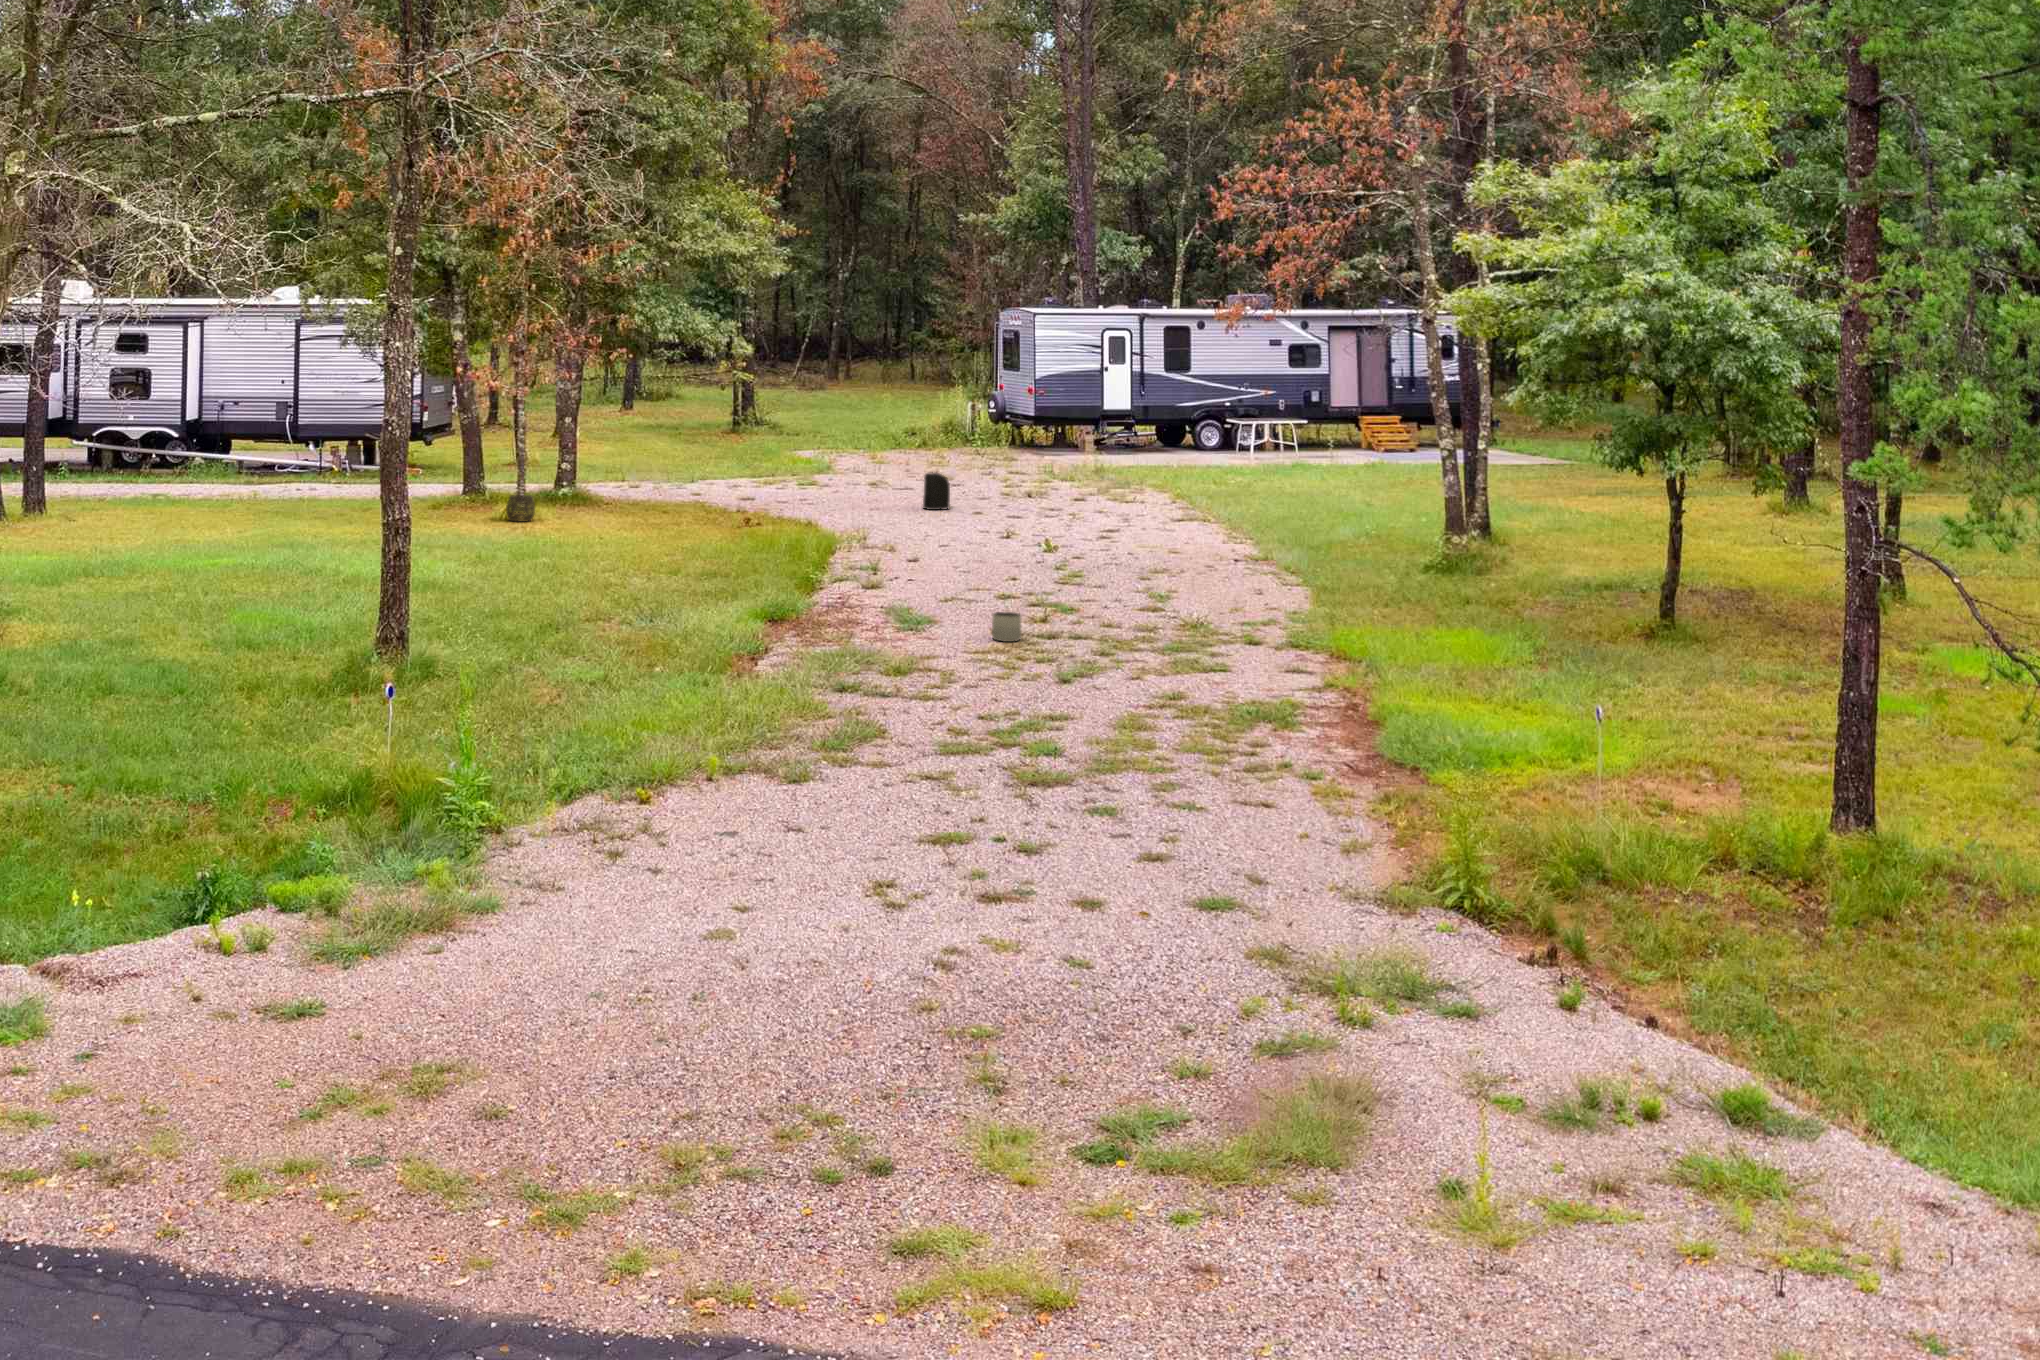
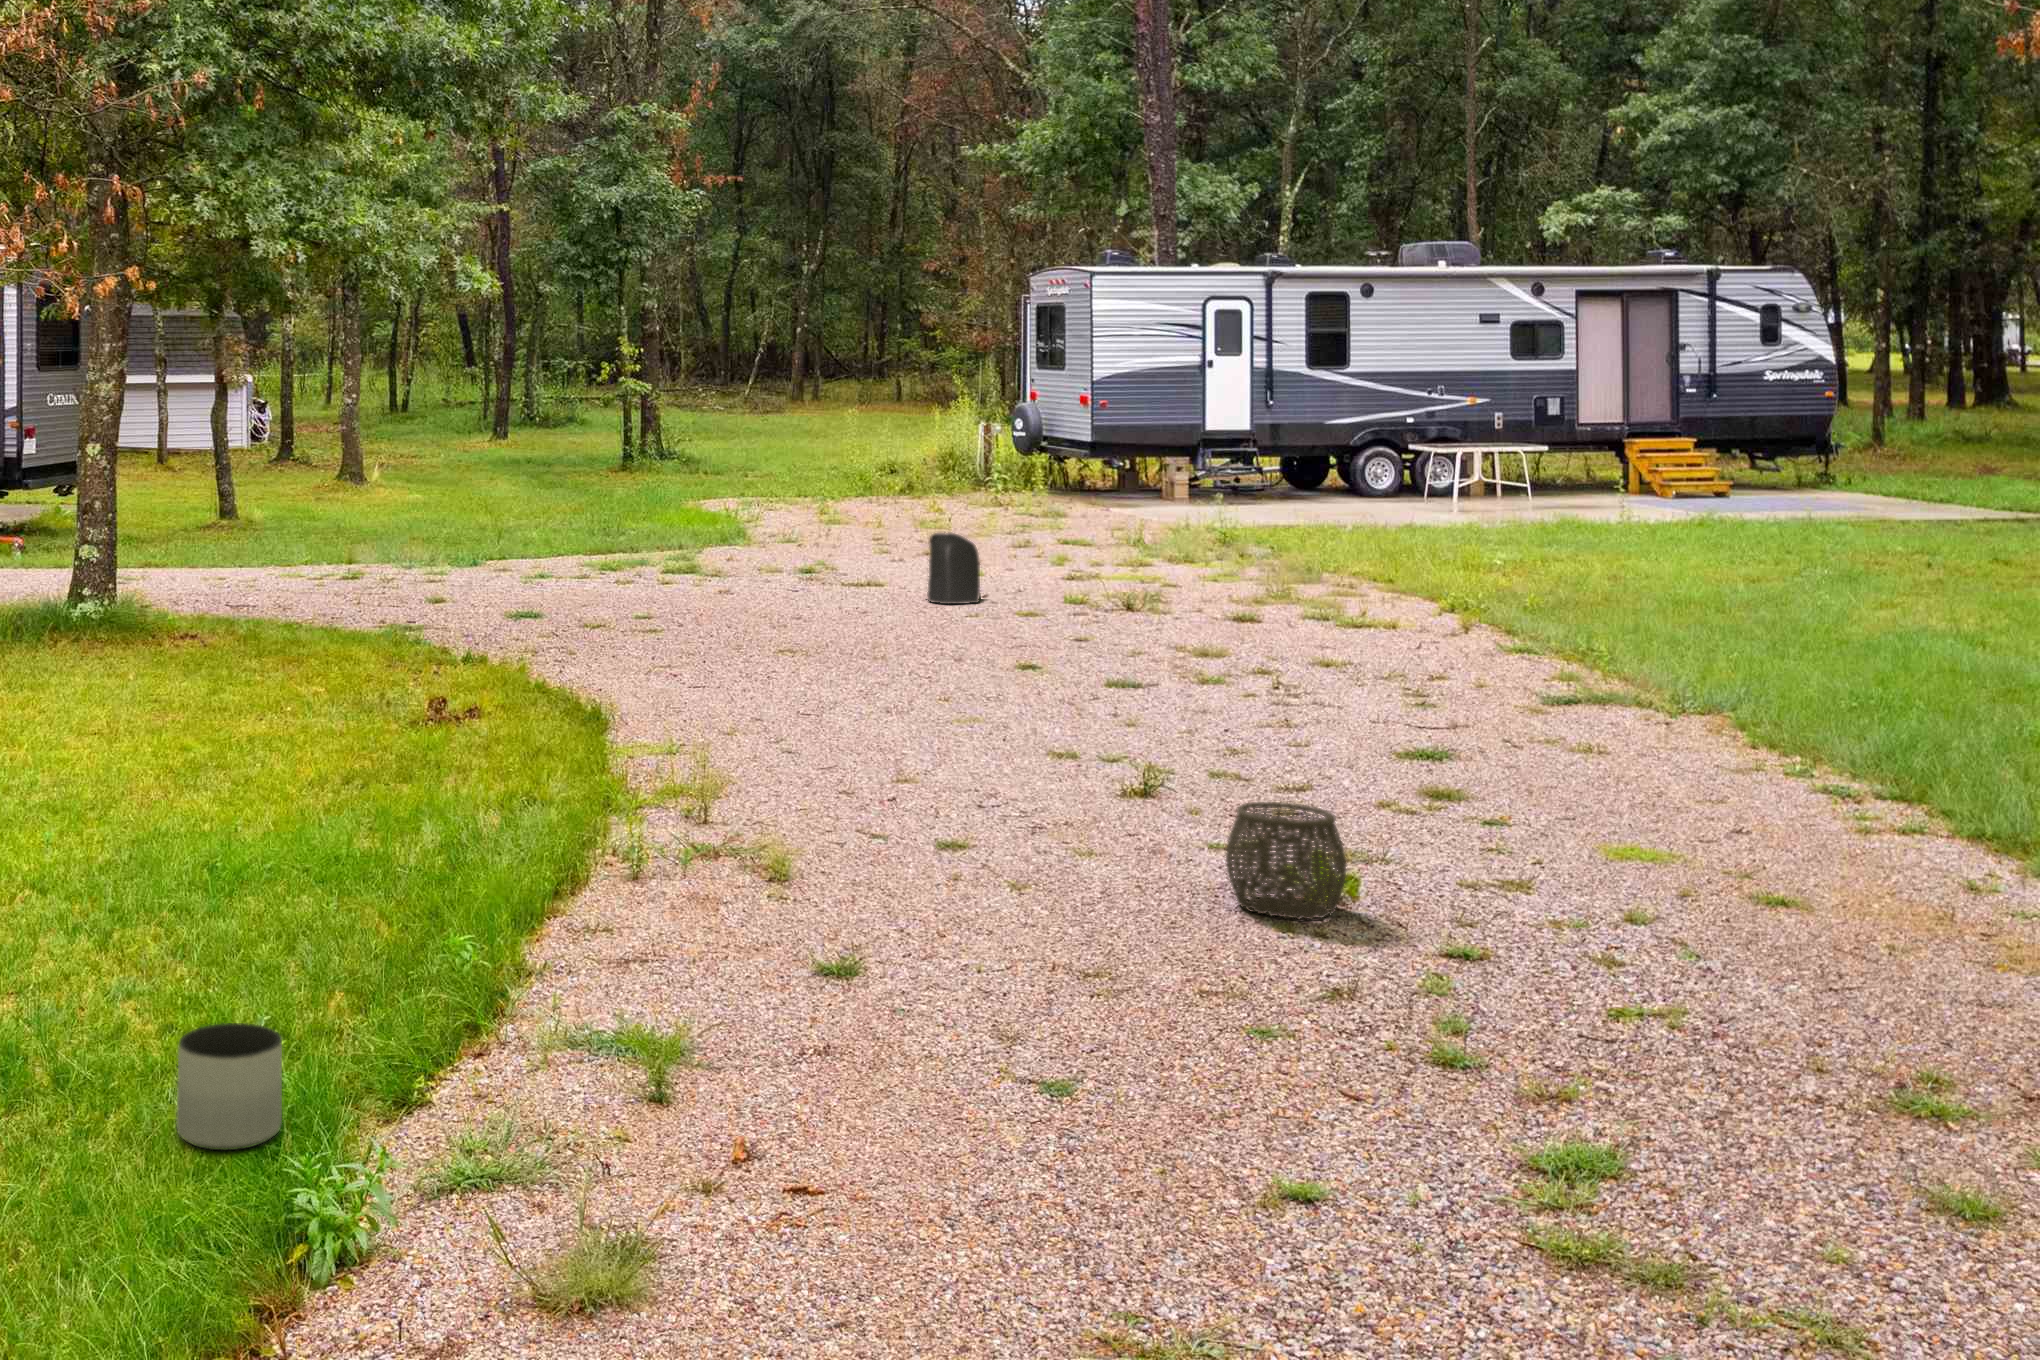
woven basket: present [506,495,535,522] -> present [1225,802,1347,919]
planter: present [992,612,1021,642] -> present [176,1023,282,1150]

